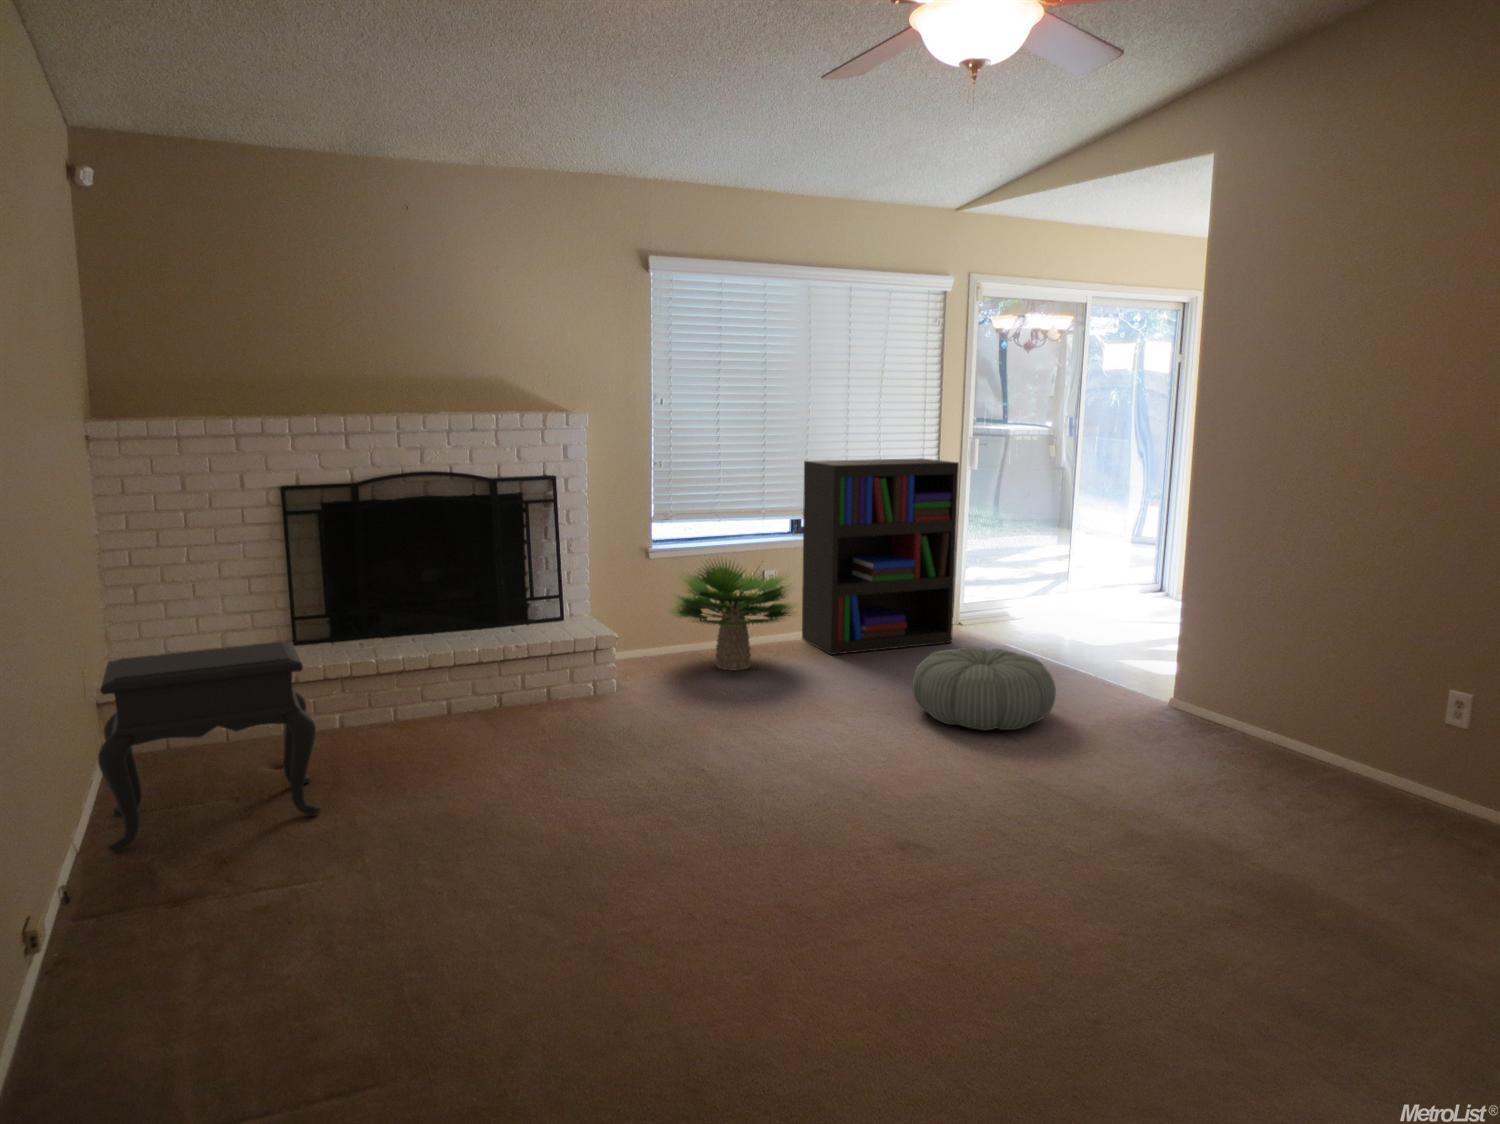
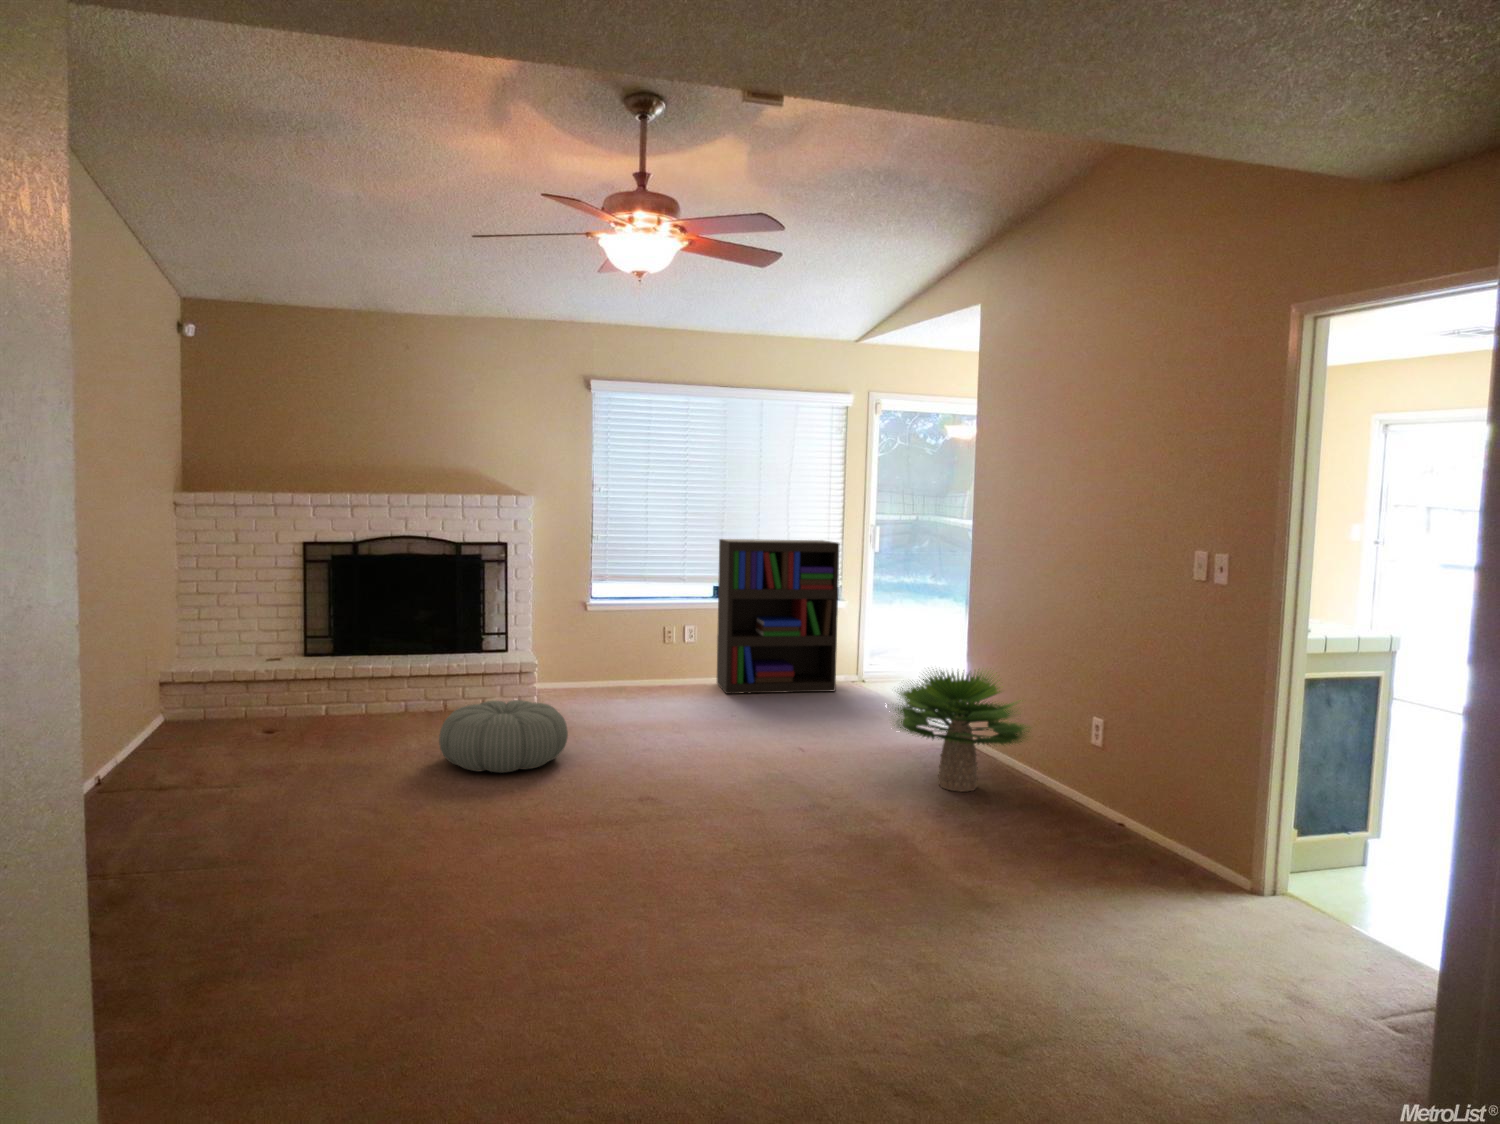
potted plant: present [671,560,794,670] -> present [894,671,1030,792]
side table: present [98,642,321,852] -> none [119,641,275,769]
pouf: present [912,647,1056,730] -> present [439,700,568,773]

